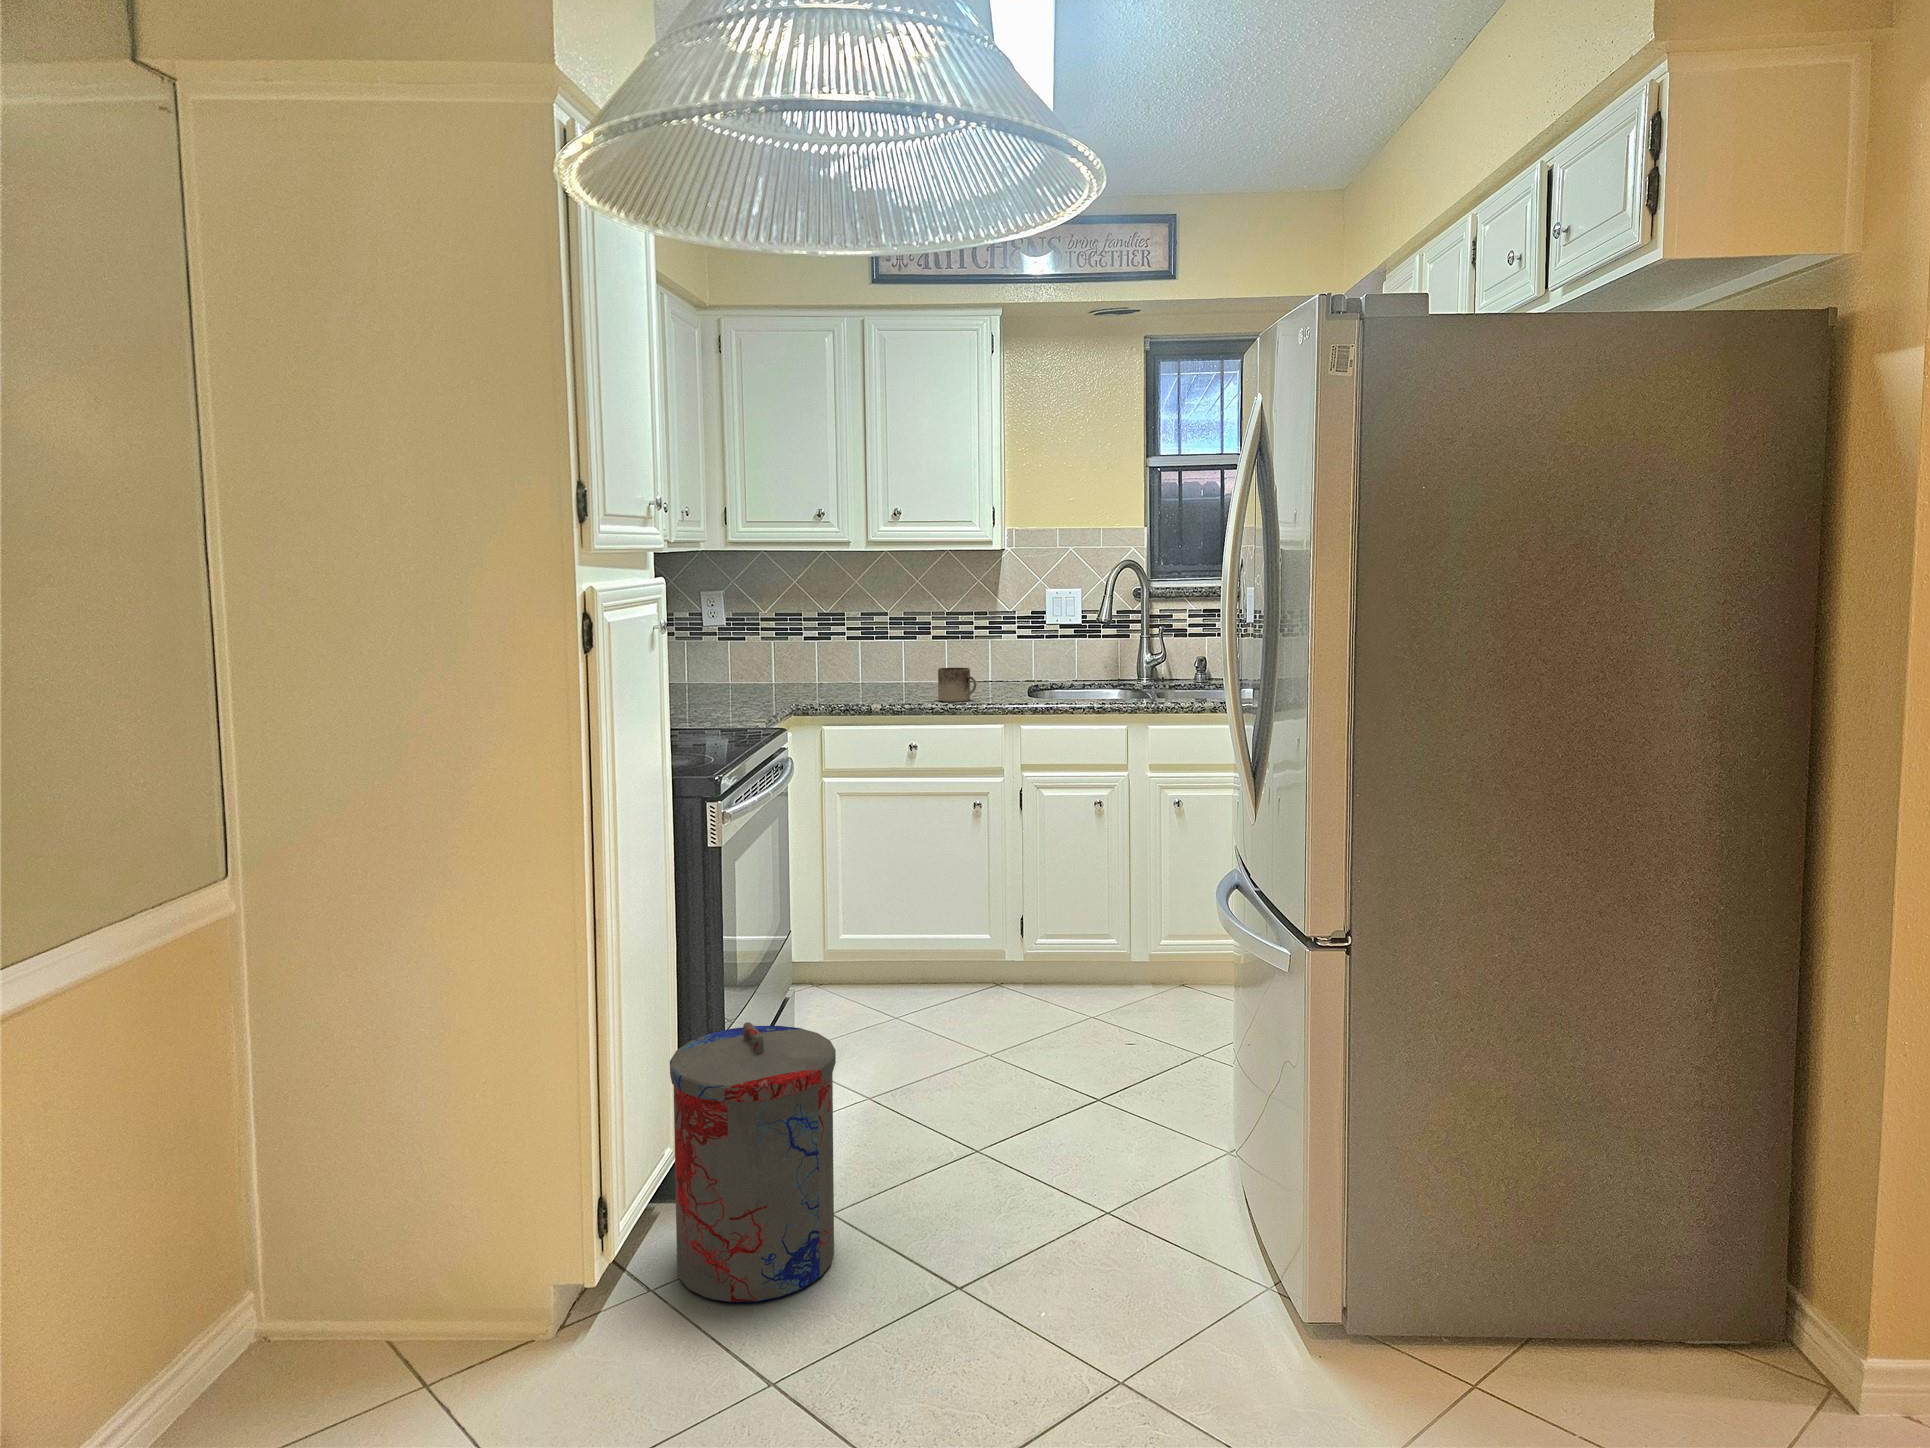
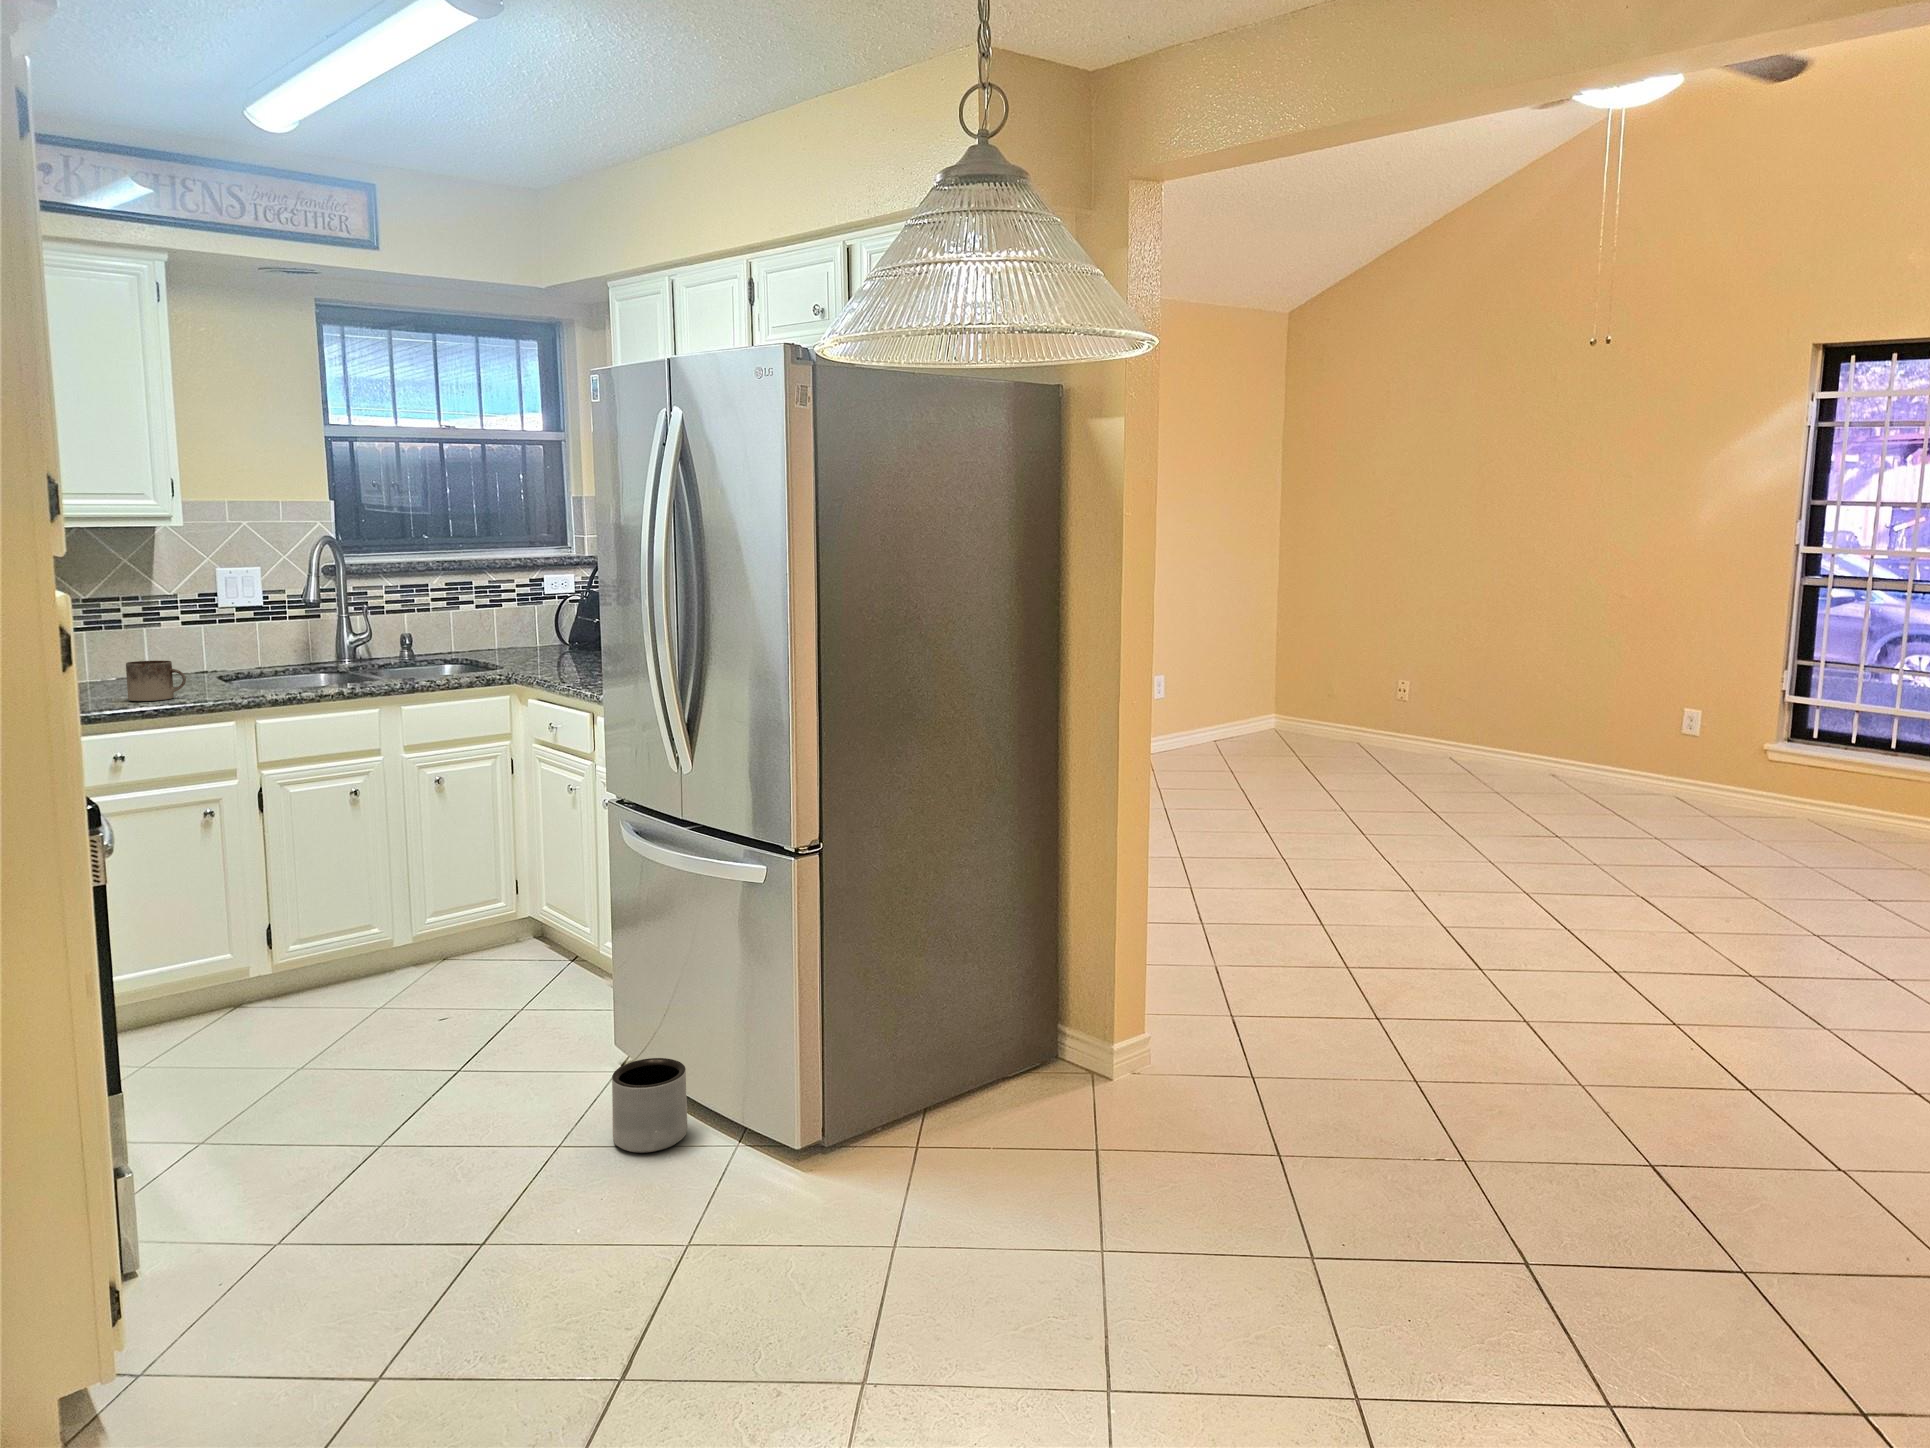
trash can: present [670,1022,836,1302] -> none [127,1062,348,1381]
planter: none [1142,1138,1224,1250] -> present [612,1058,687,1153]

